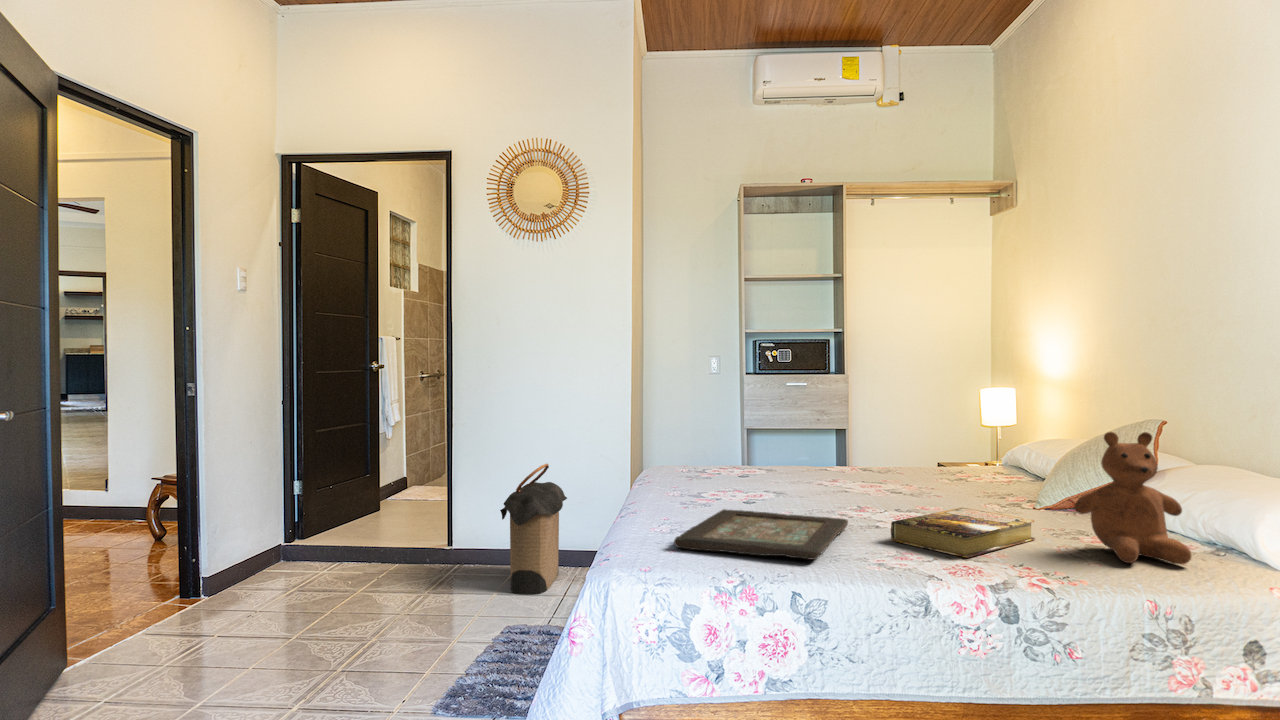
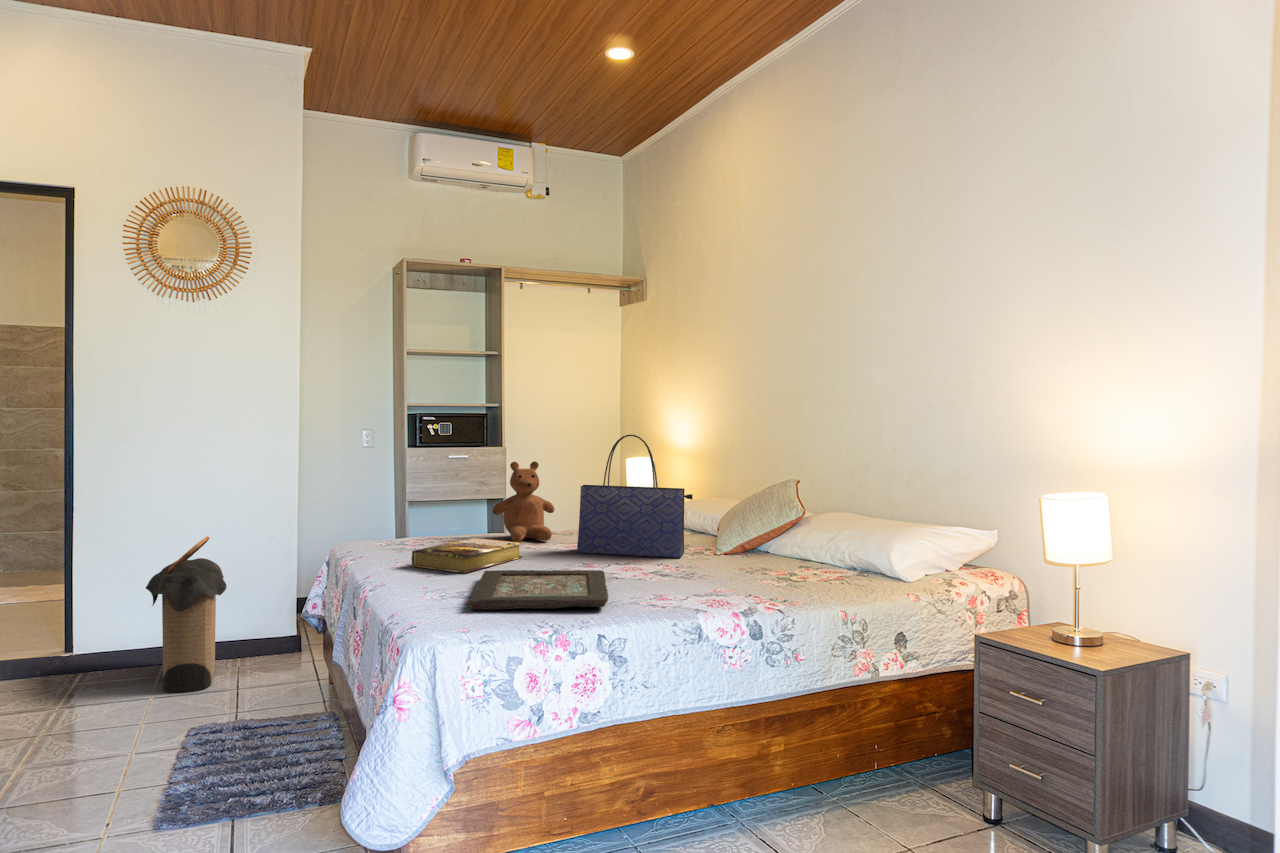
tote bag: none [845,373,977,513] -> present [577,435,693,558]
teddy bear: present [1074,432,1191,564] -> present [493,461,555,542]
book: present [891,508,1035,558] -> present [411,538,522,573]

